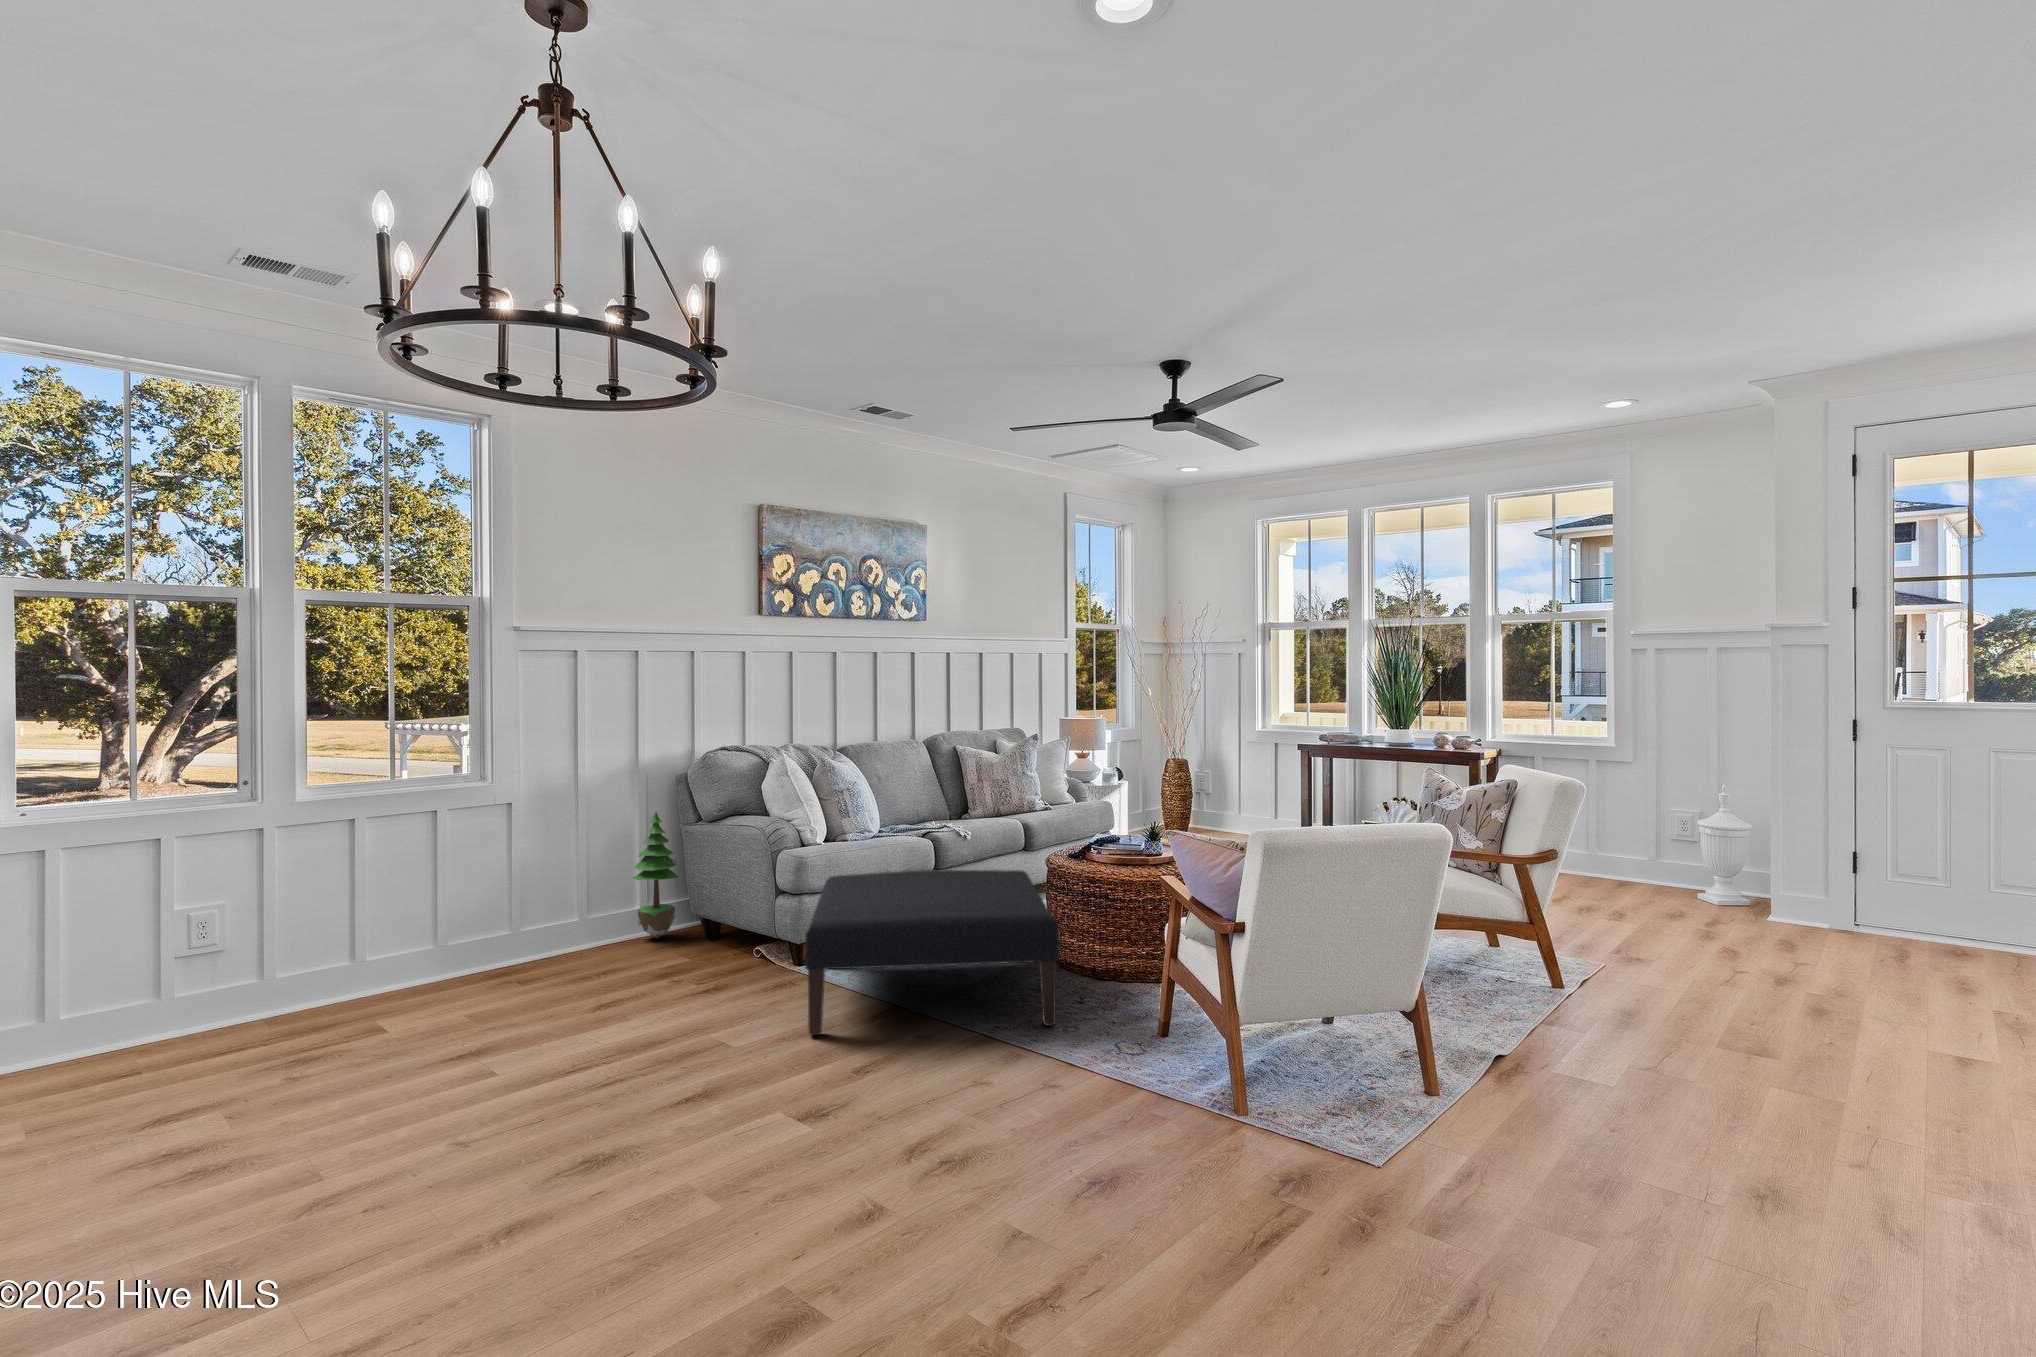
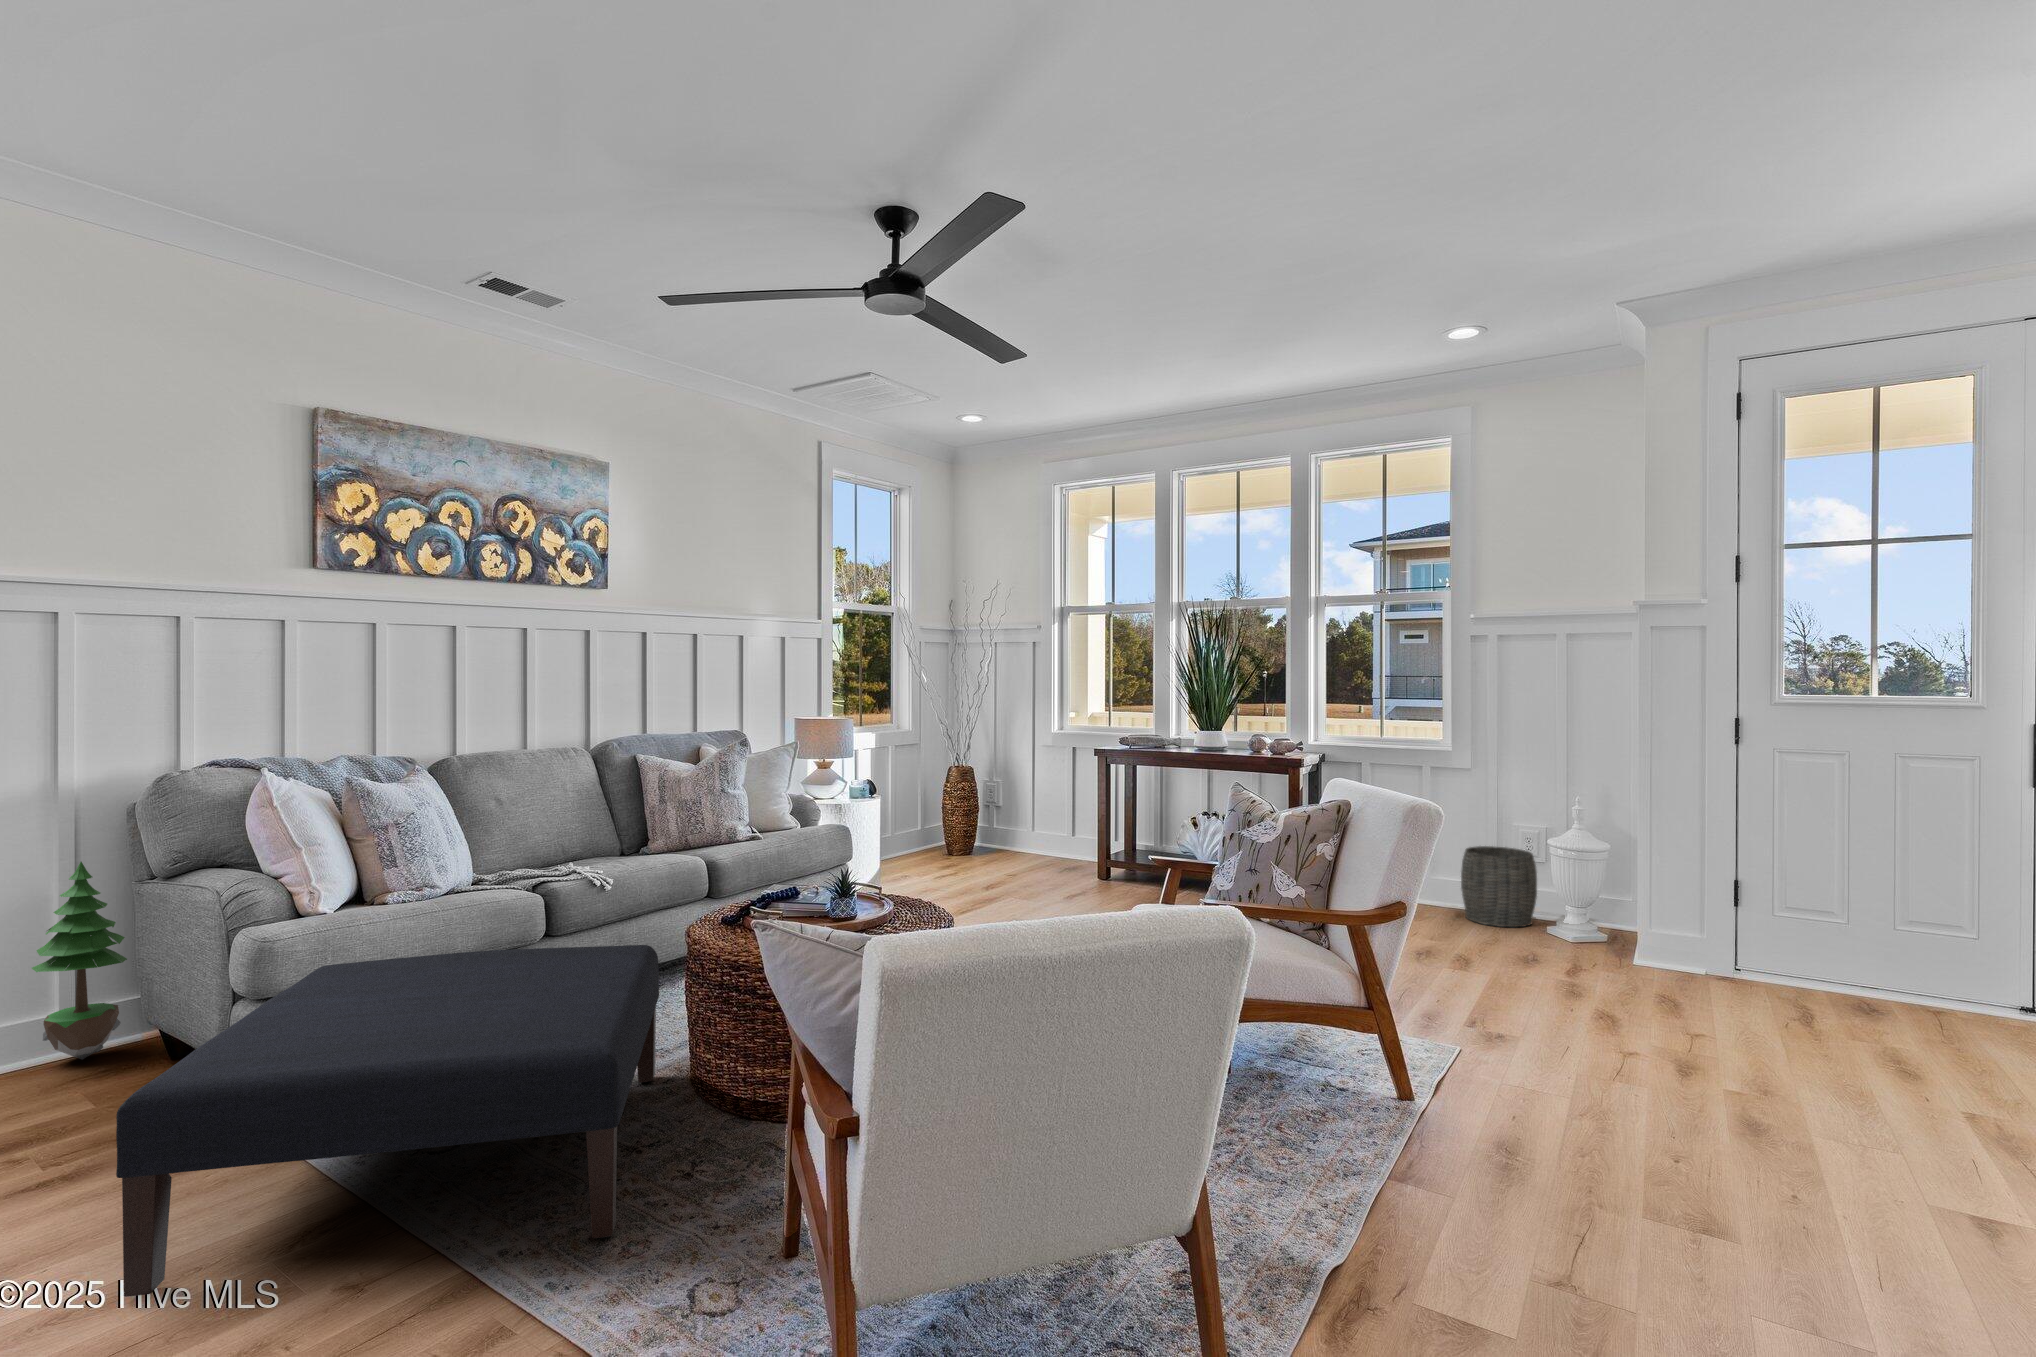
woven basket: none [1620,827,1686,893] -> present [1461,846,1537,927]

